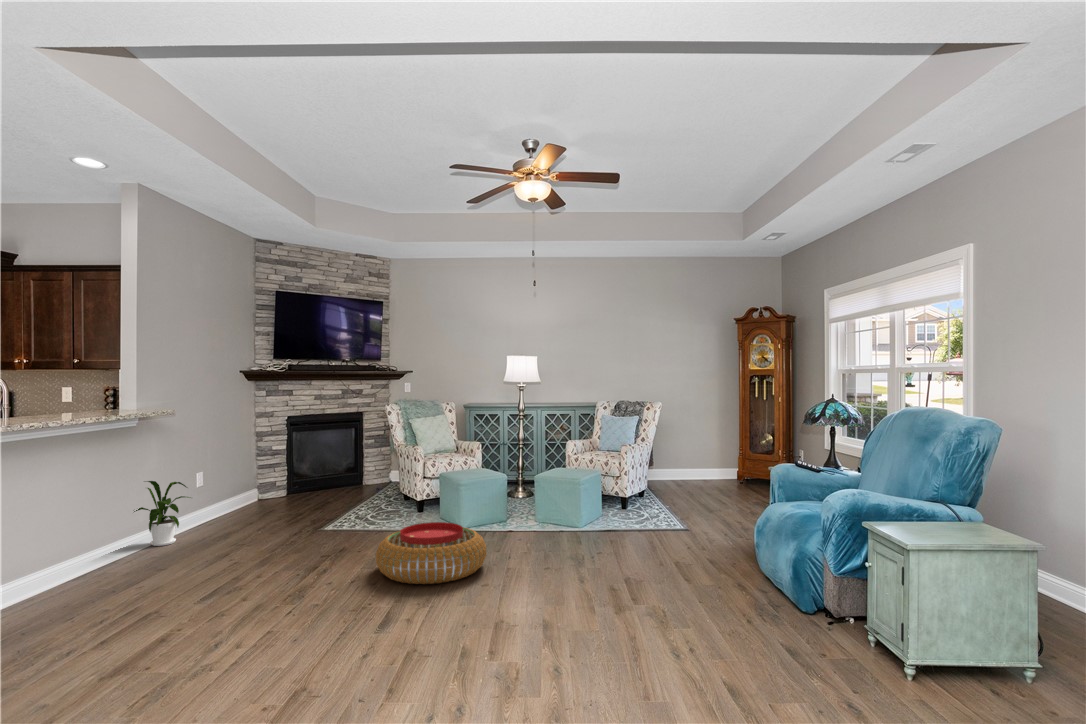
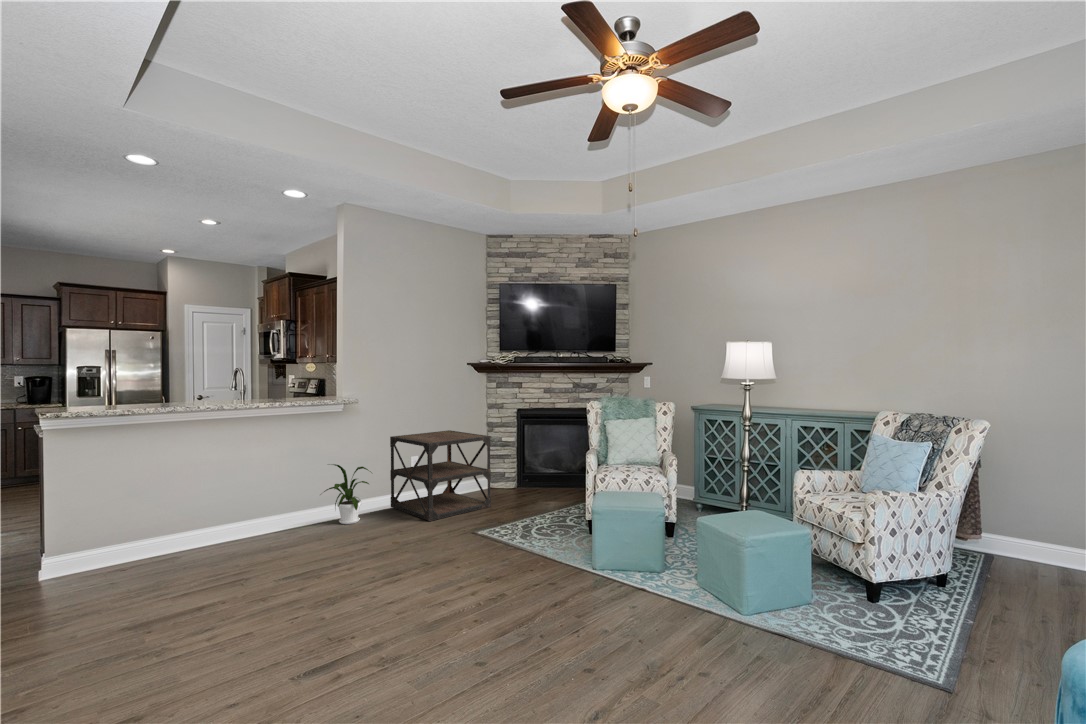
side table: none [183,442,296,528] -> present [390,430,491,521]
pouf: present [376,522,486,584] -> none [388,566,535,666]

